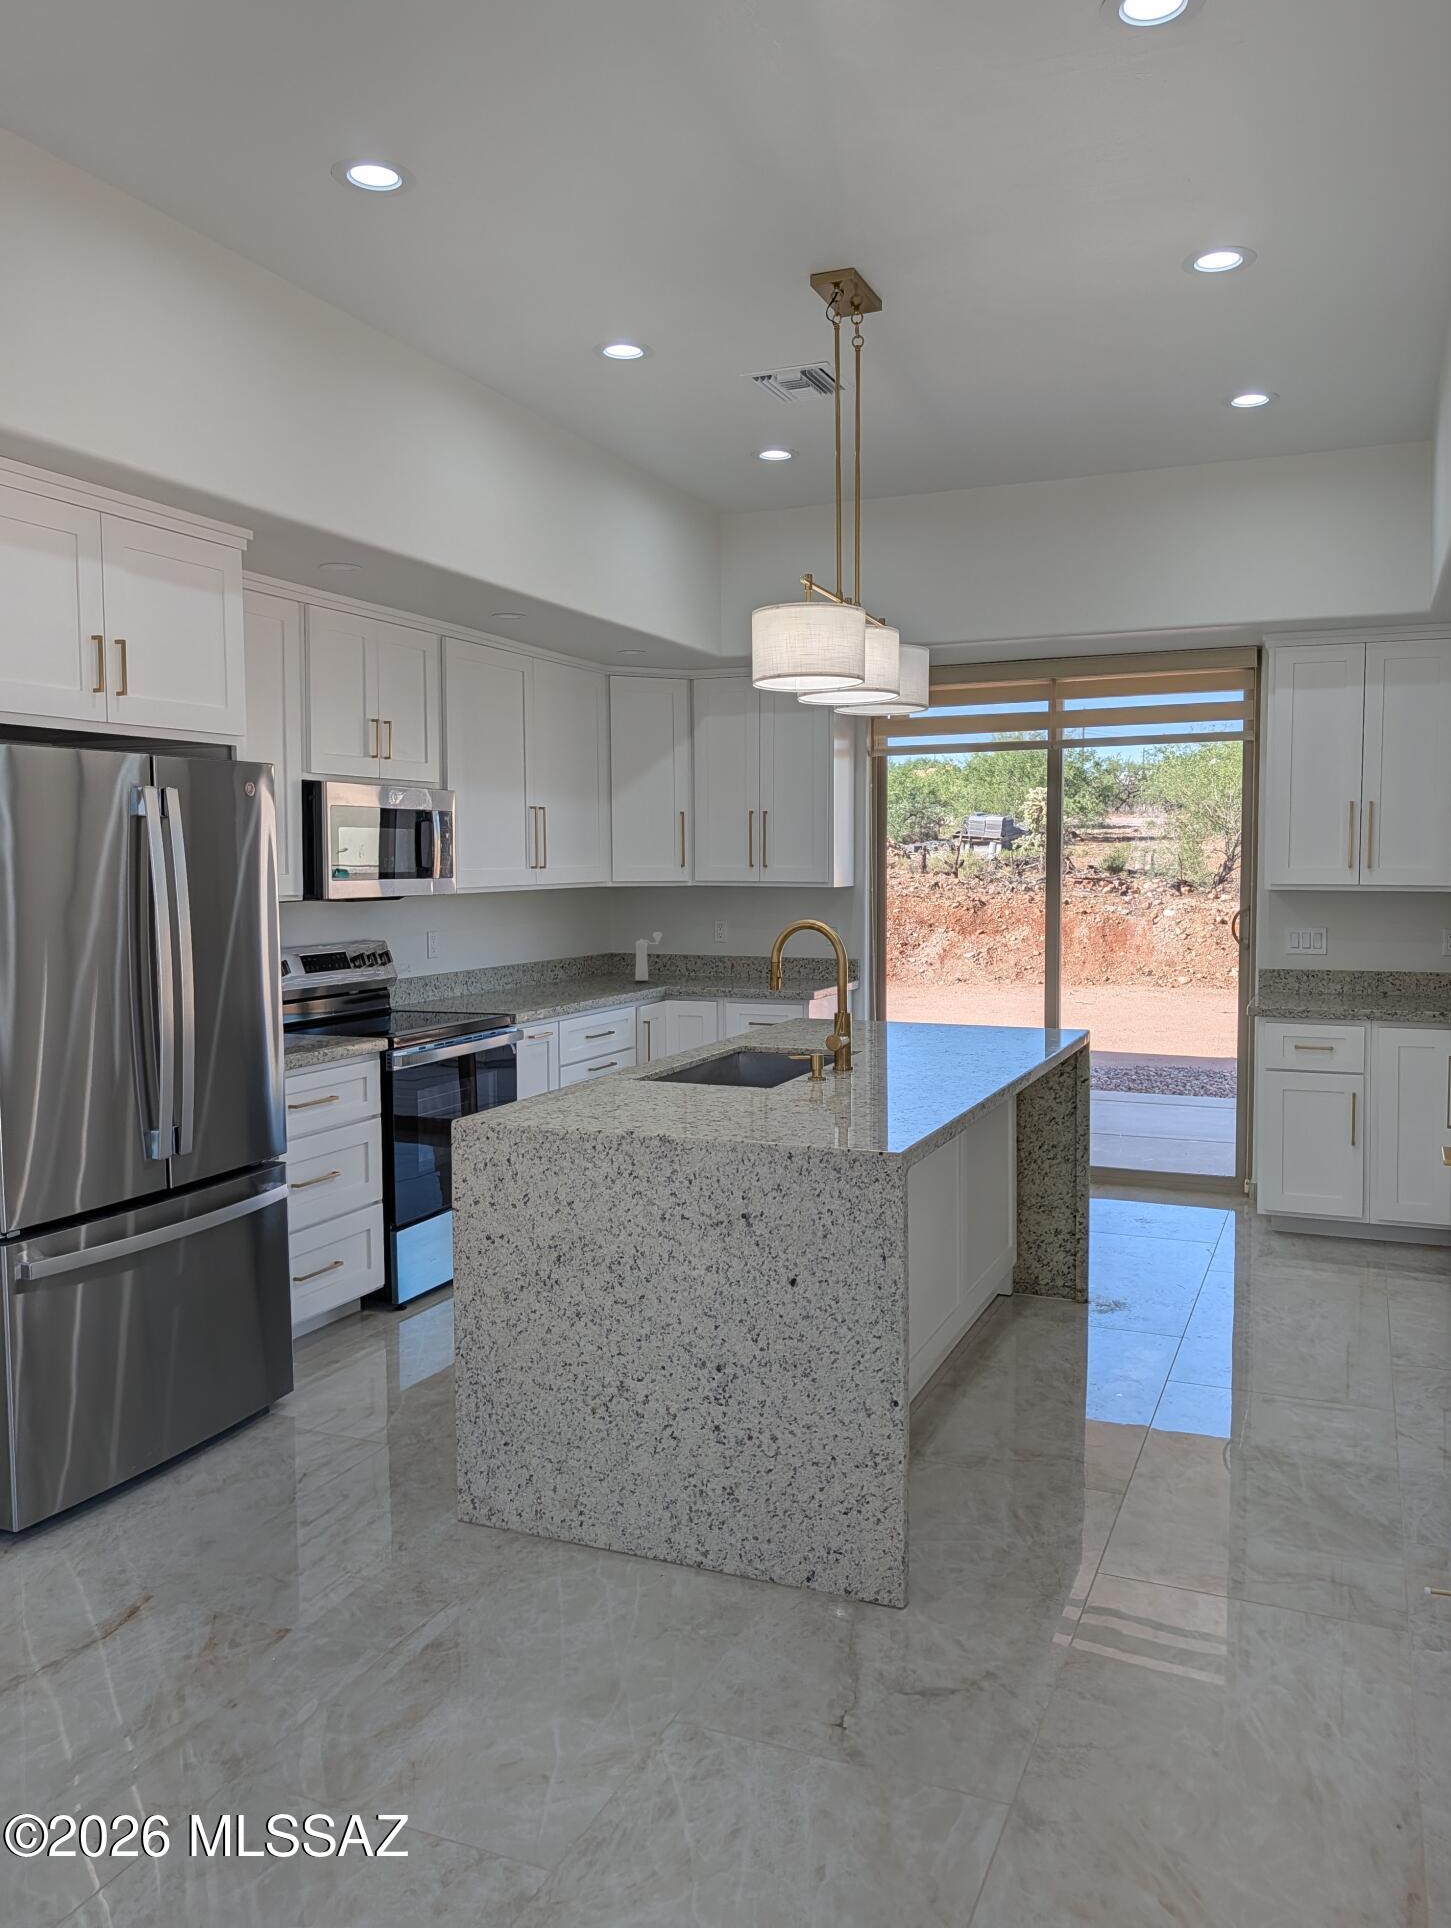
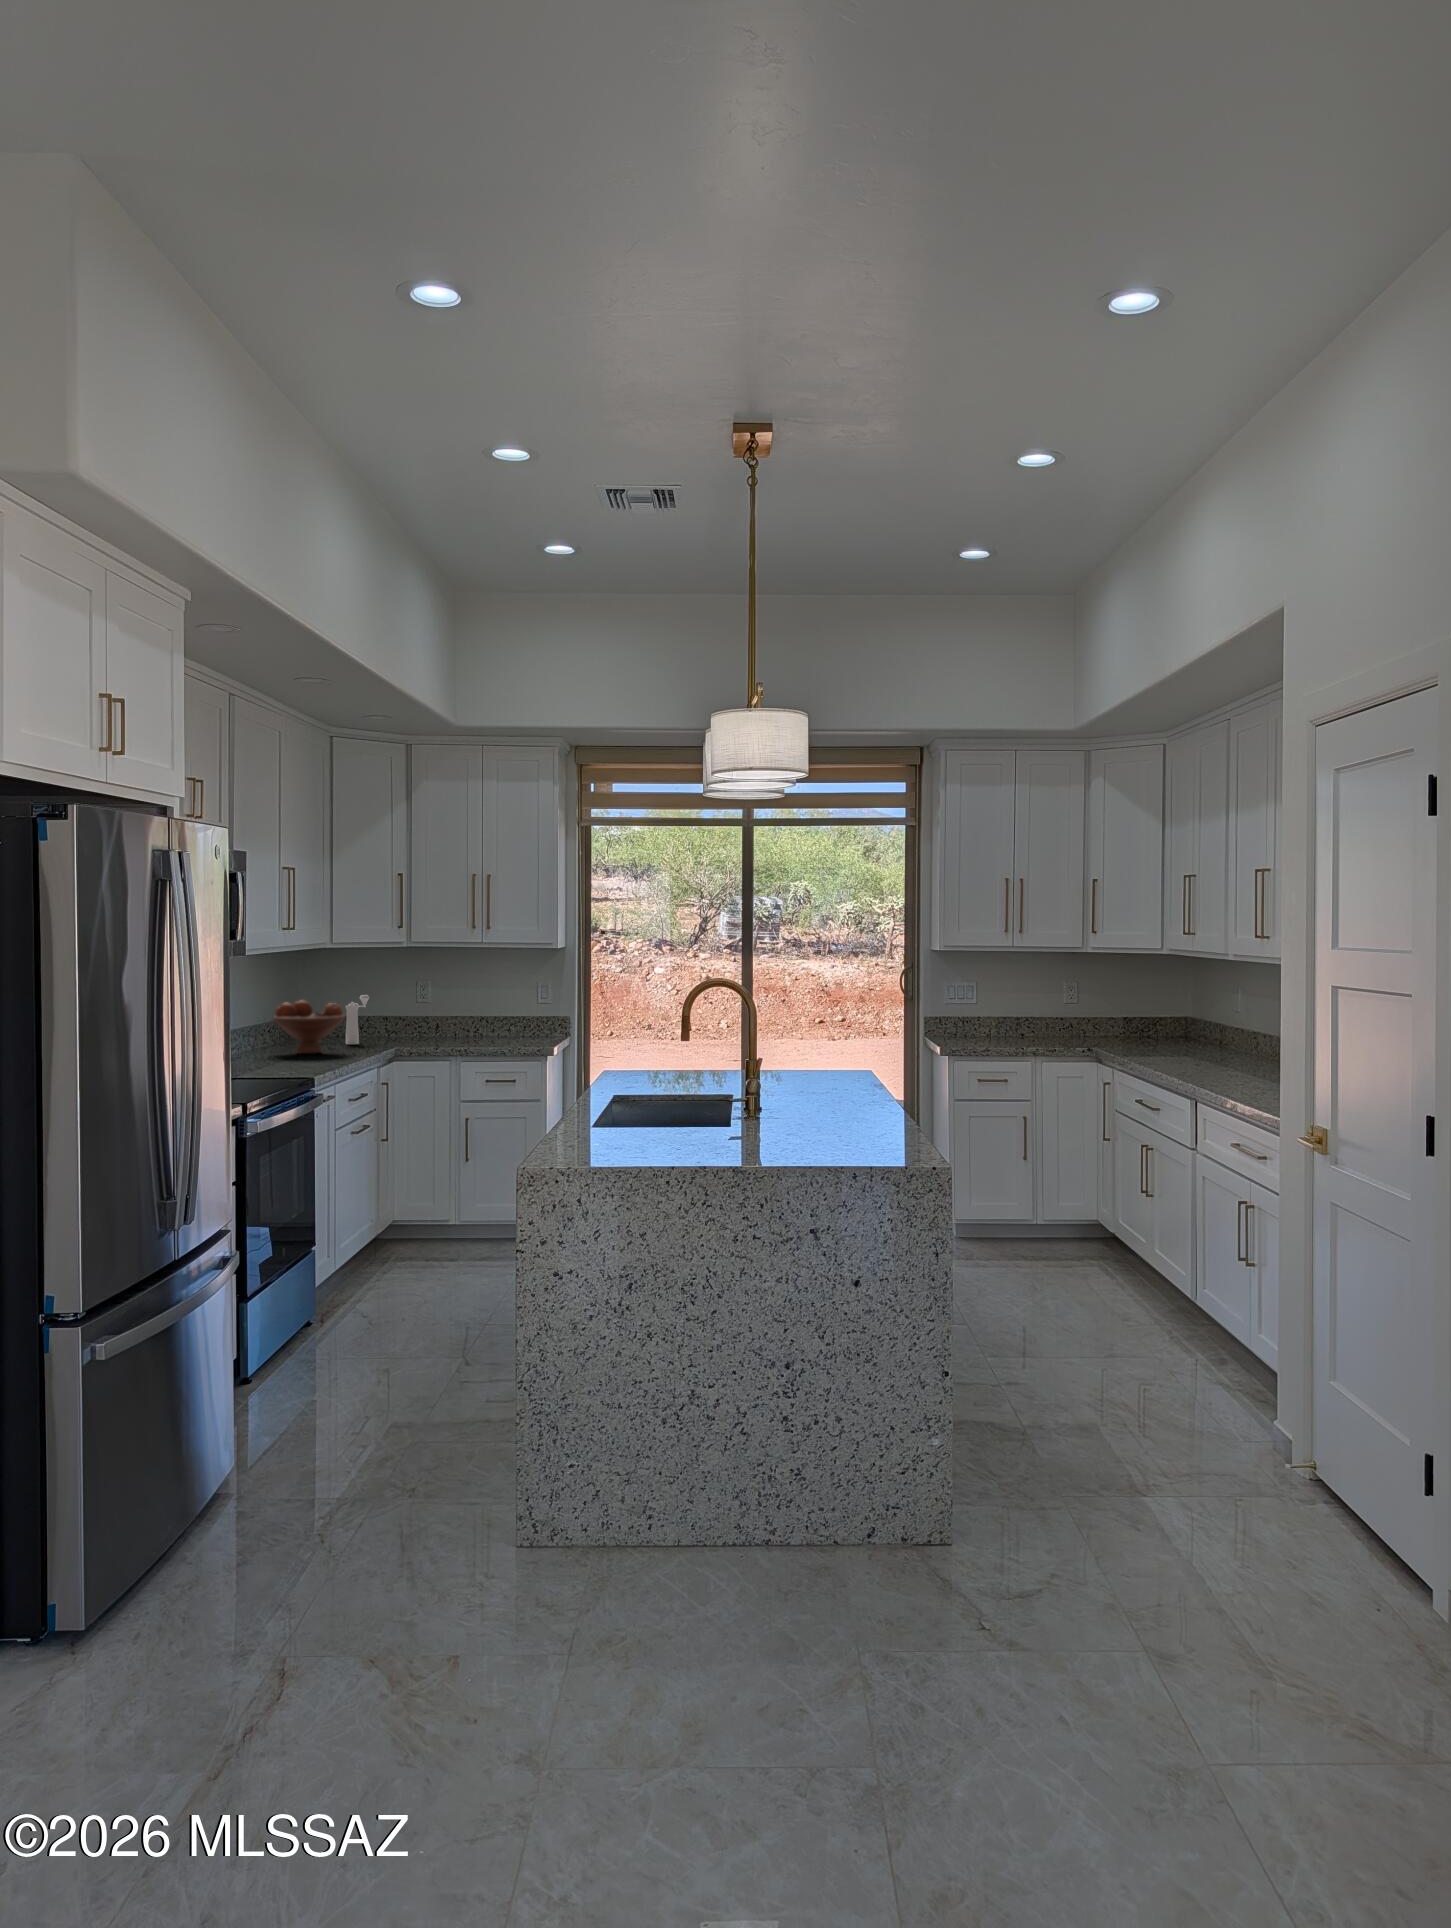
fruit bowl: none [546,937,614,989] -> present [273,1001,345,1054]

